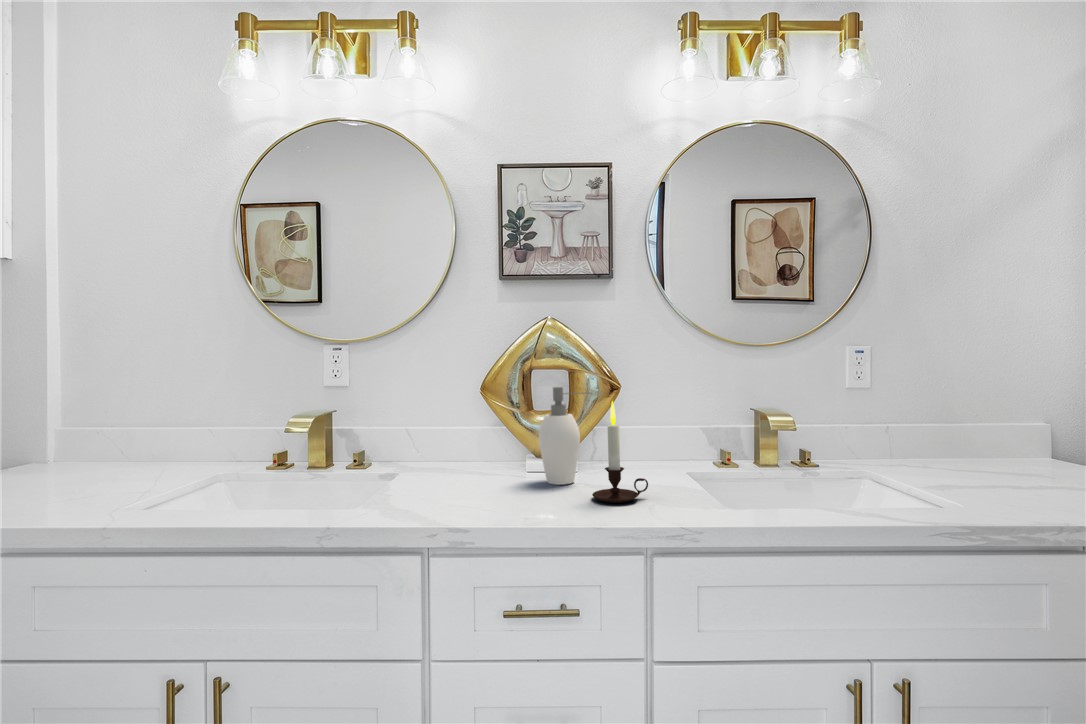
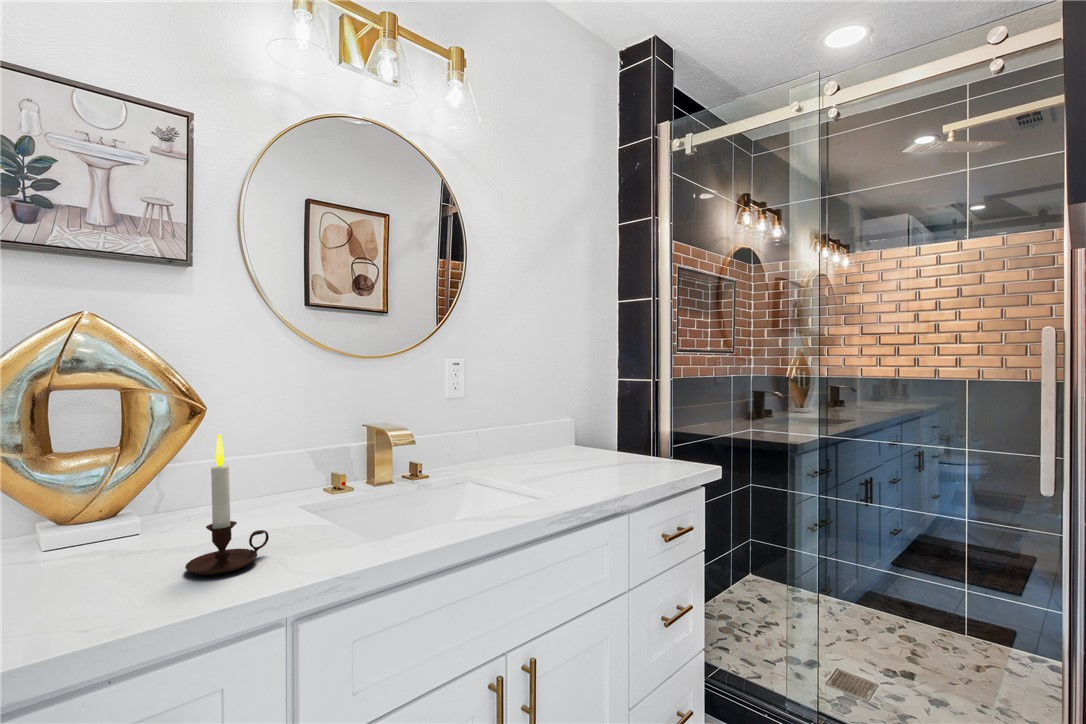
soap dispenser: present [539,387,587,485] -> none [73,416,173,563]

